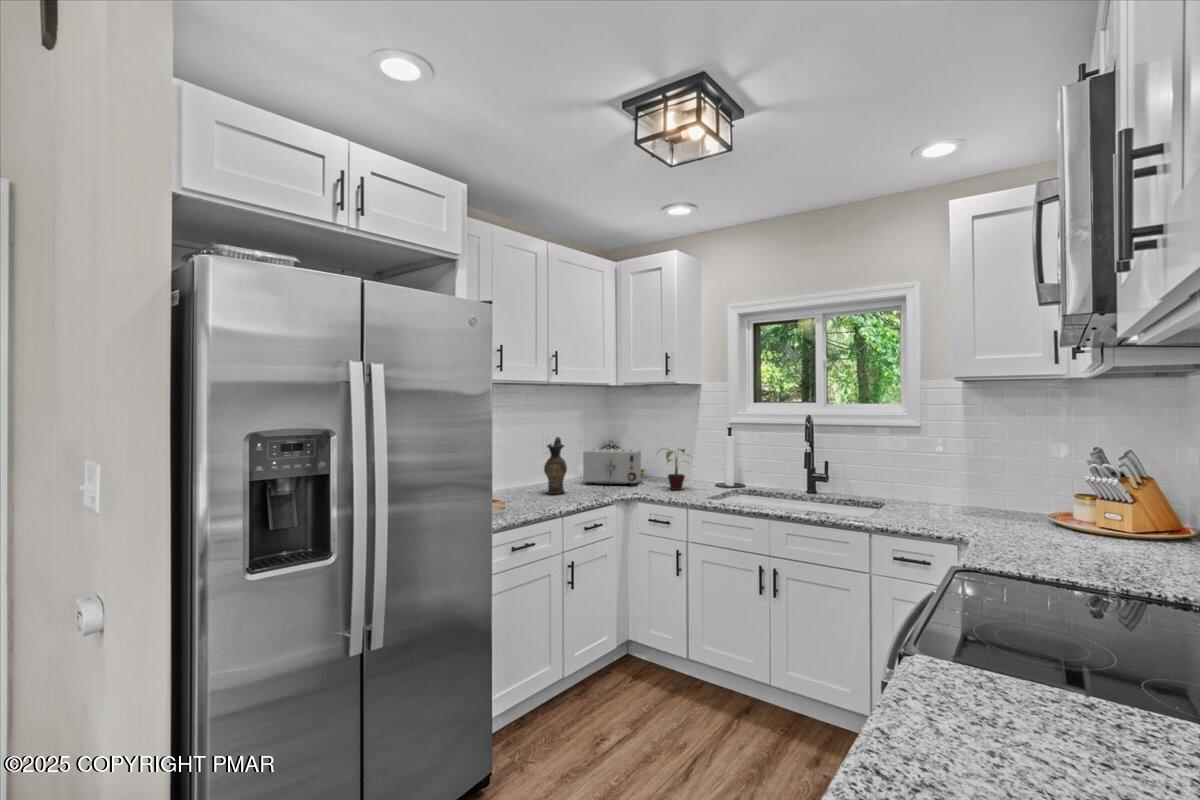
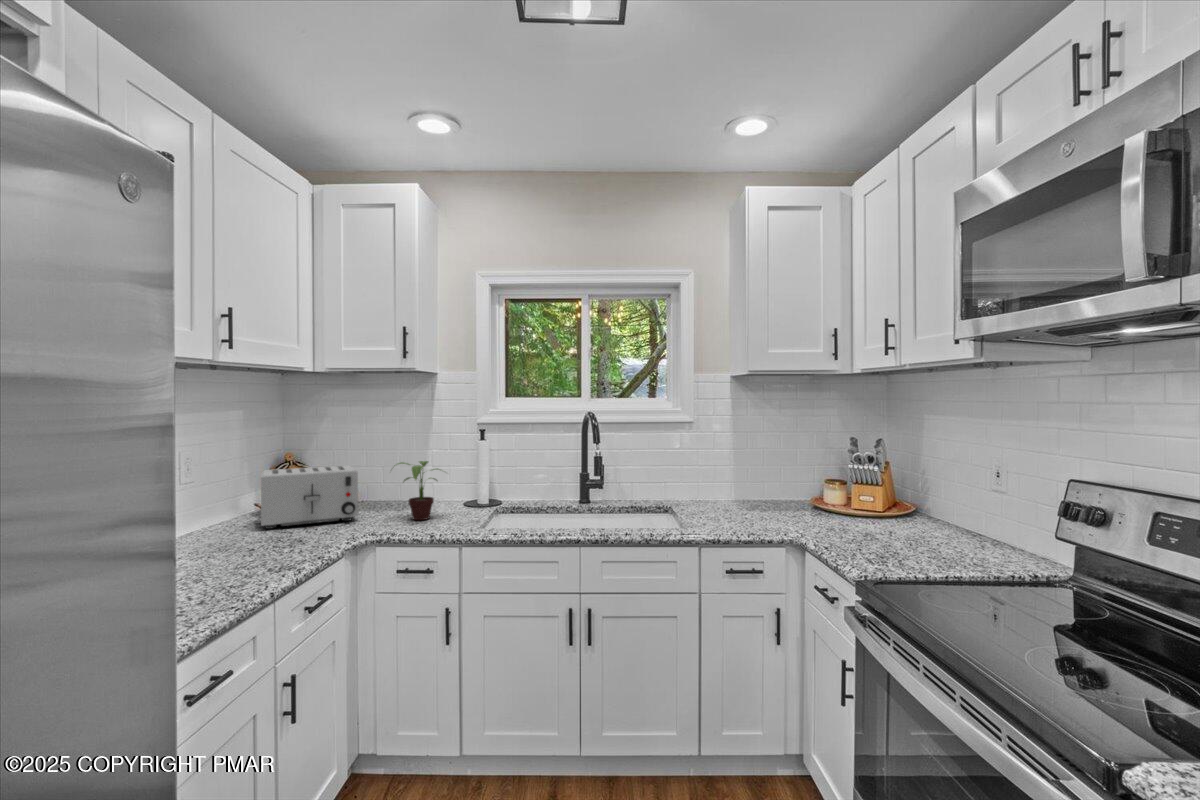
ceramic pitcher: present [544,437,567,494] -> none [204,457,253,560]

